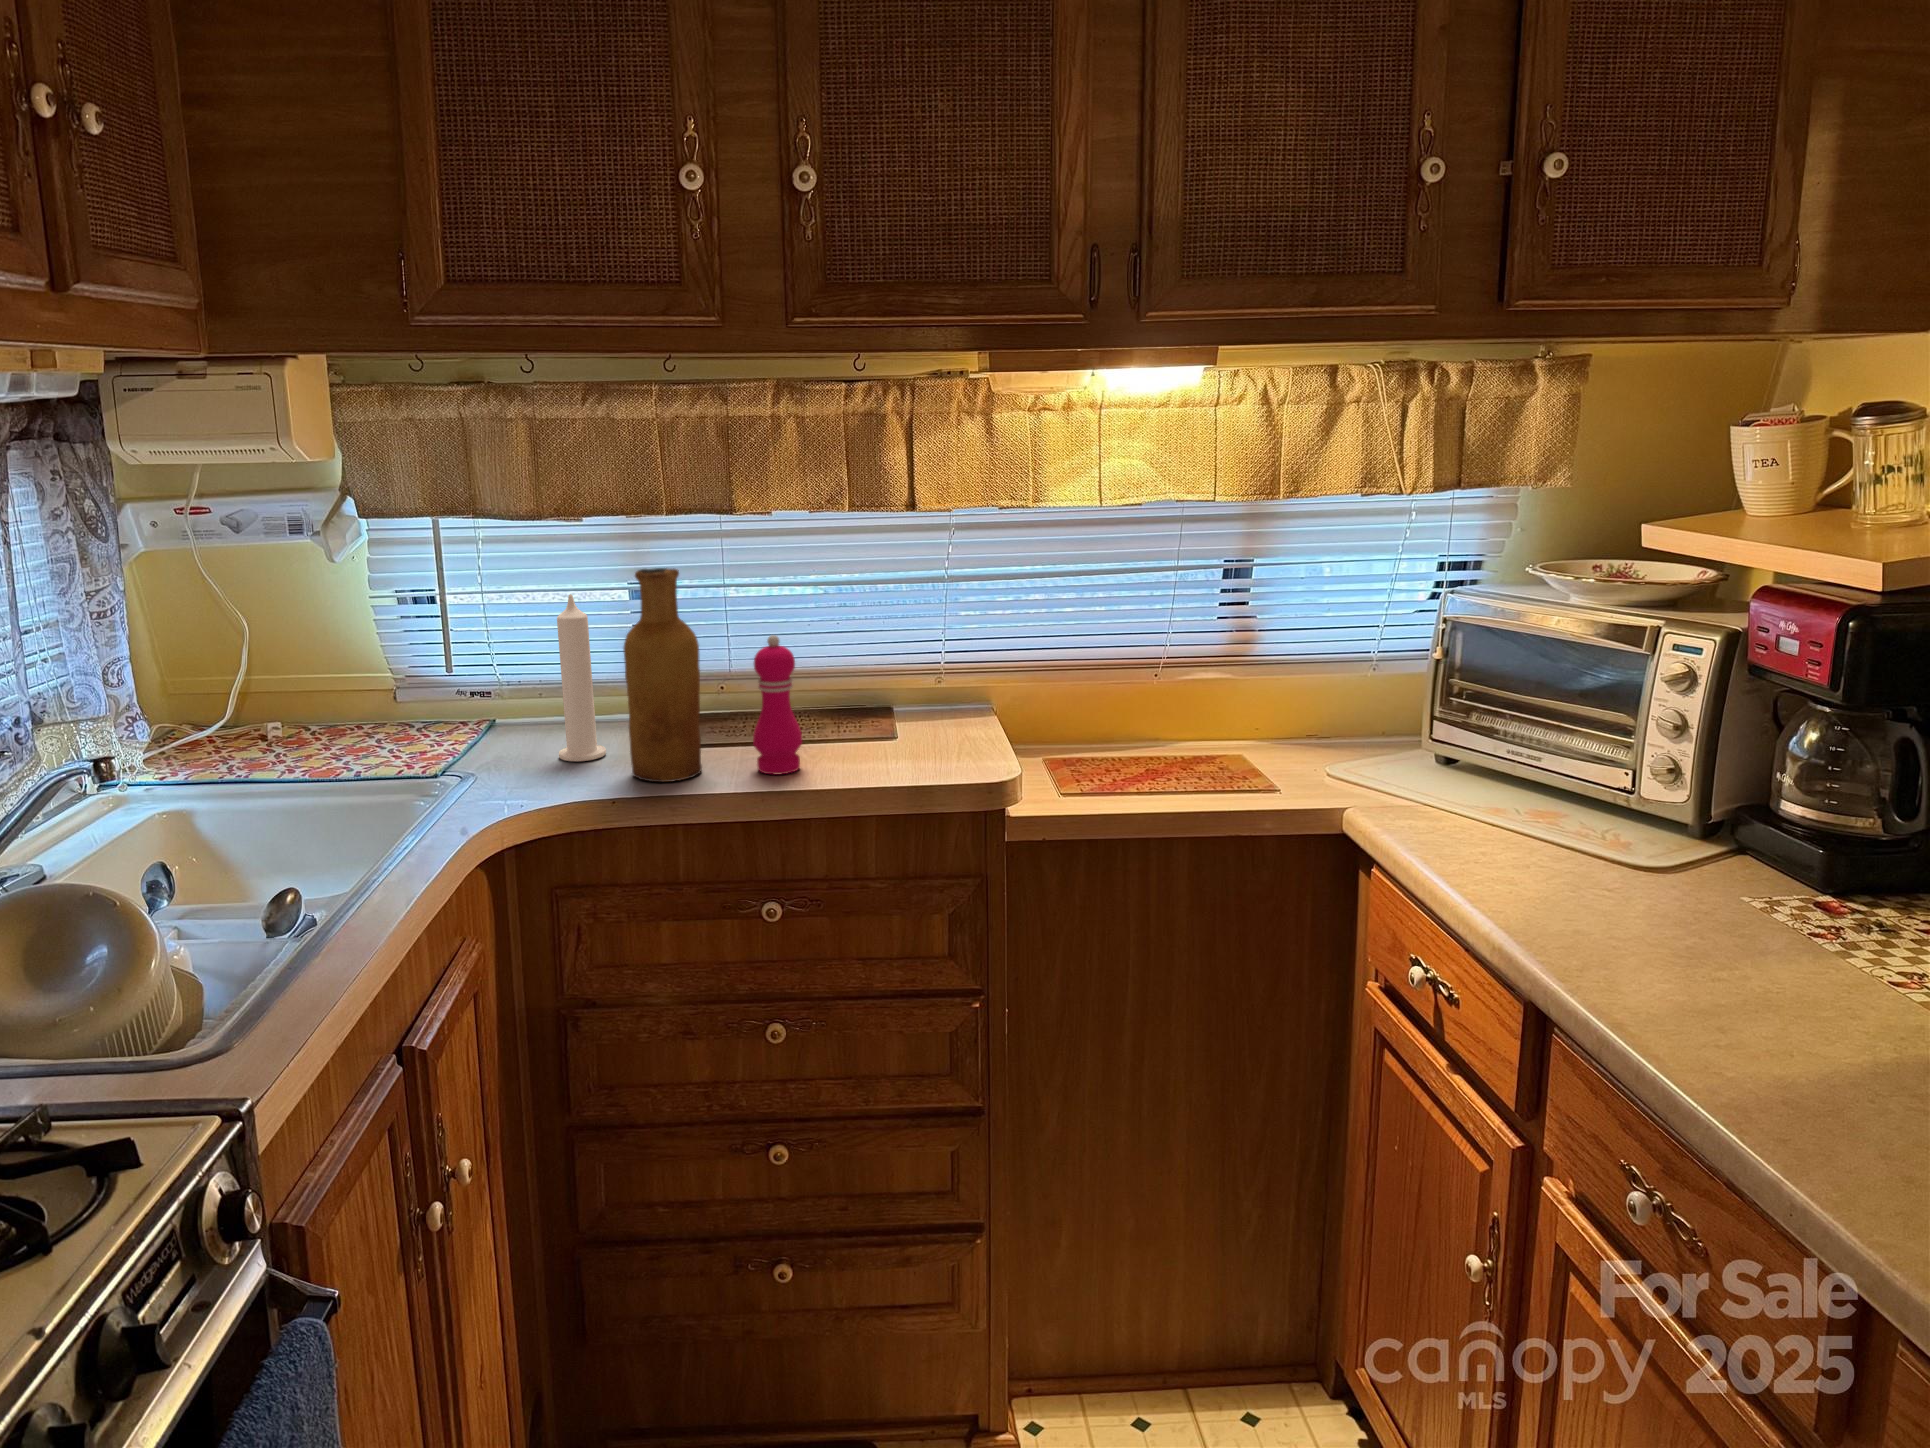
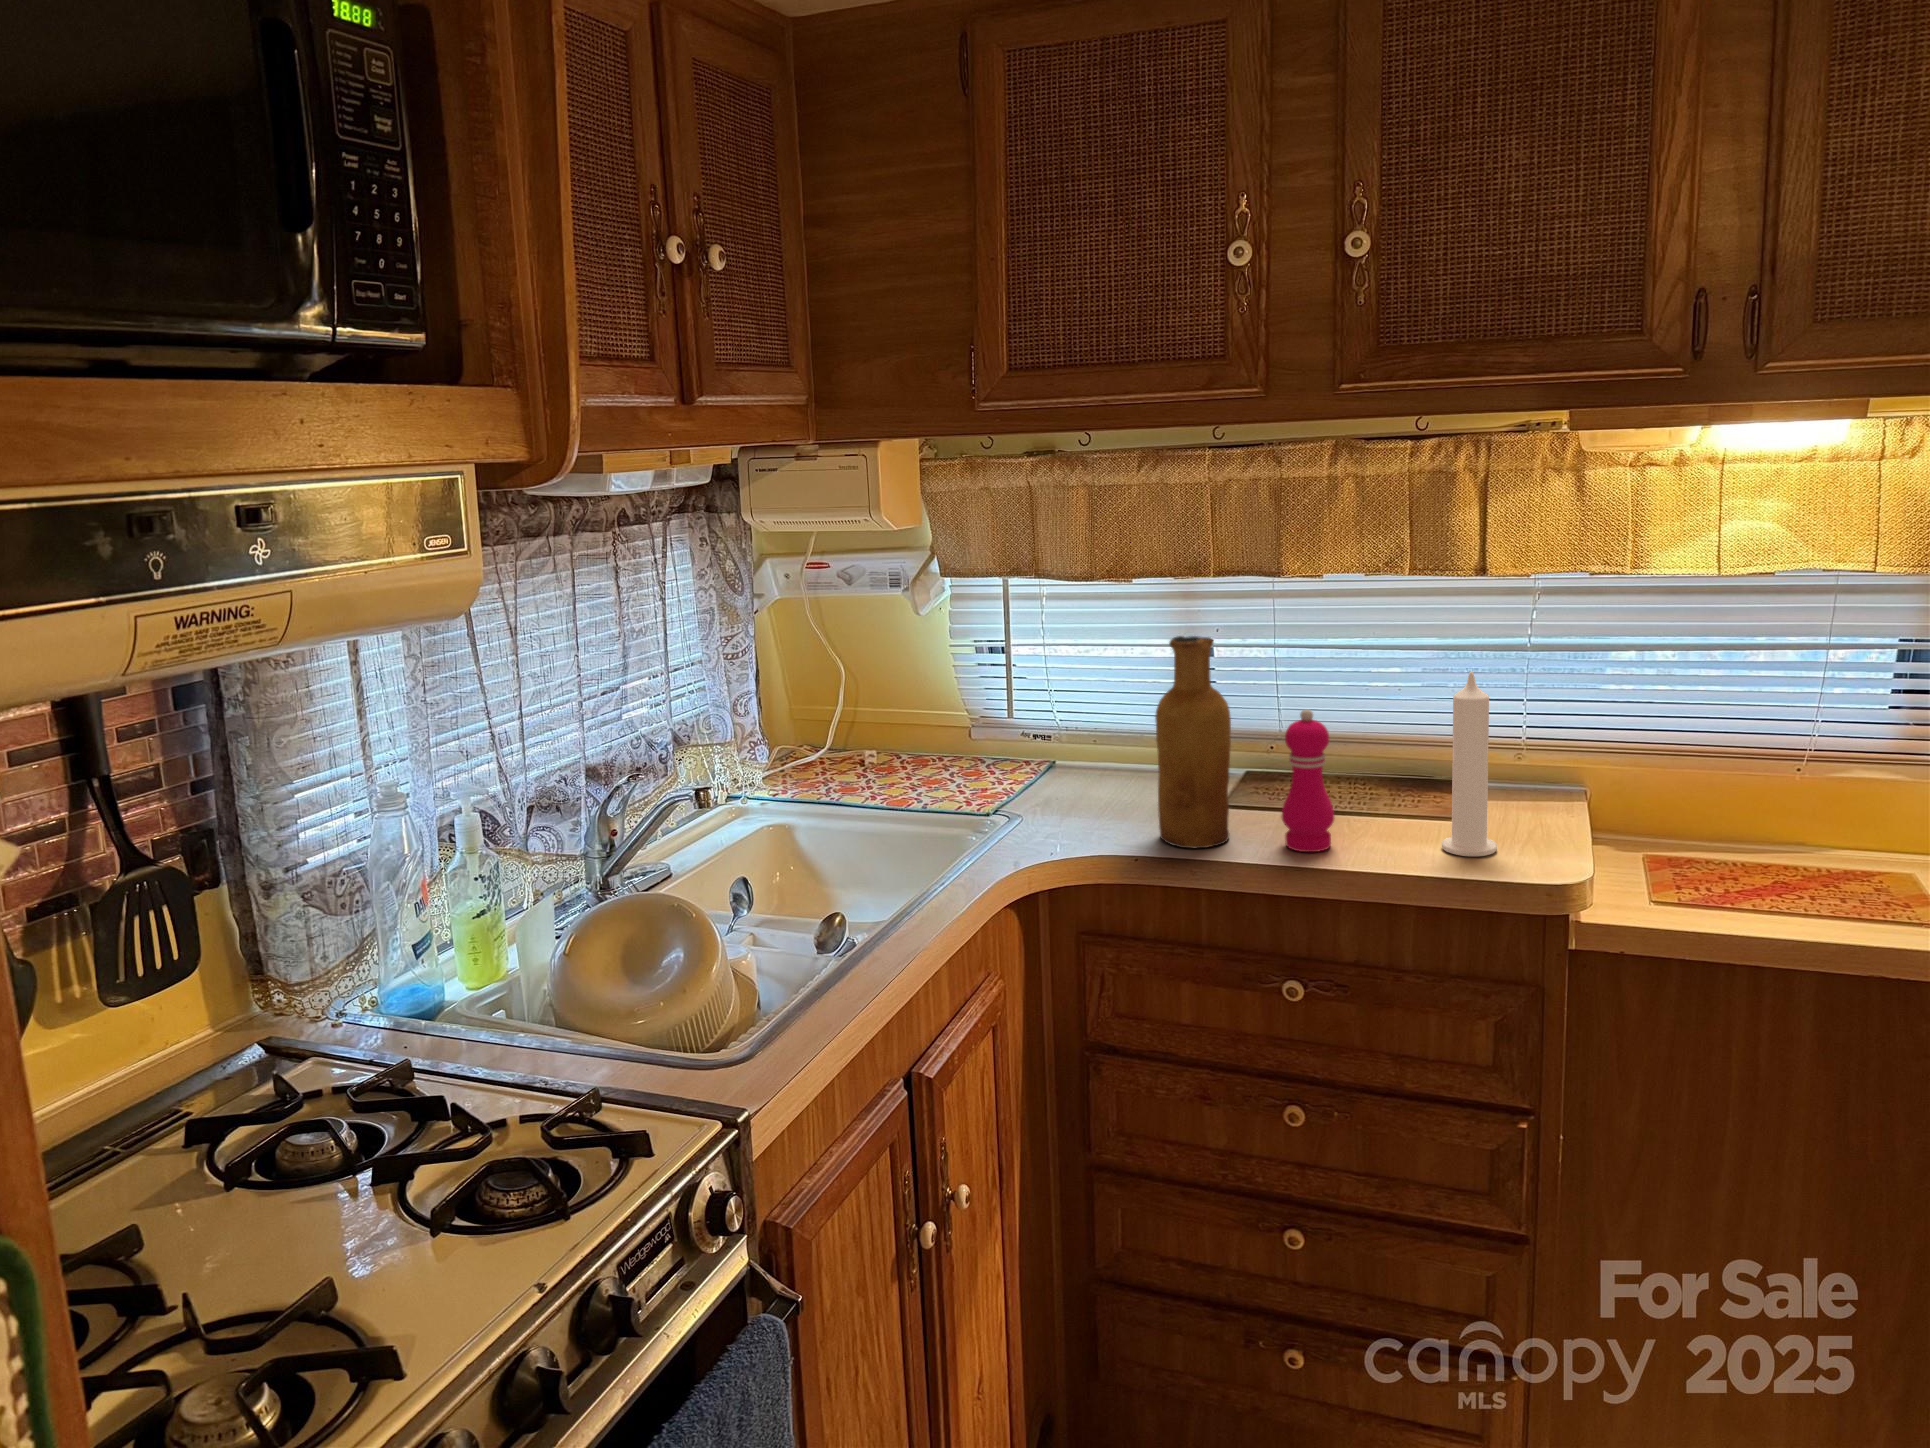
candle: present [557,594,606,761] -> present [1442,672,1497,857]

